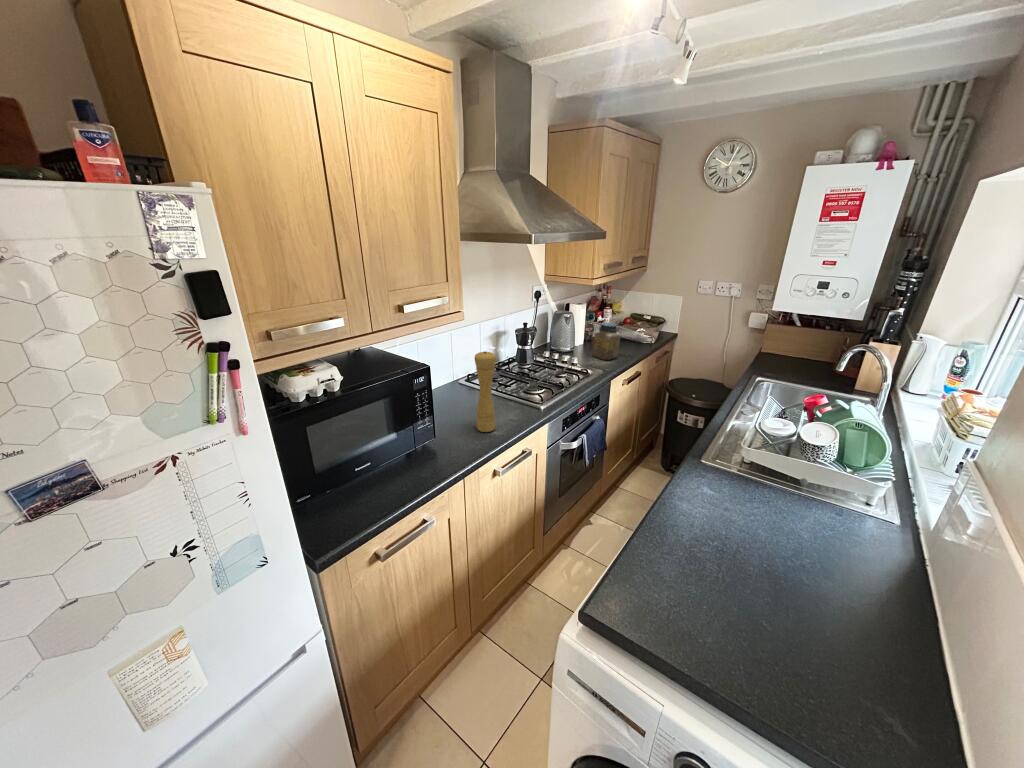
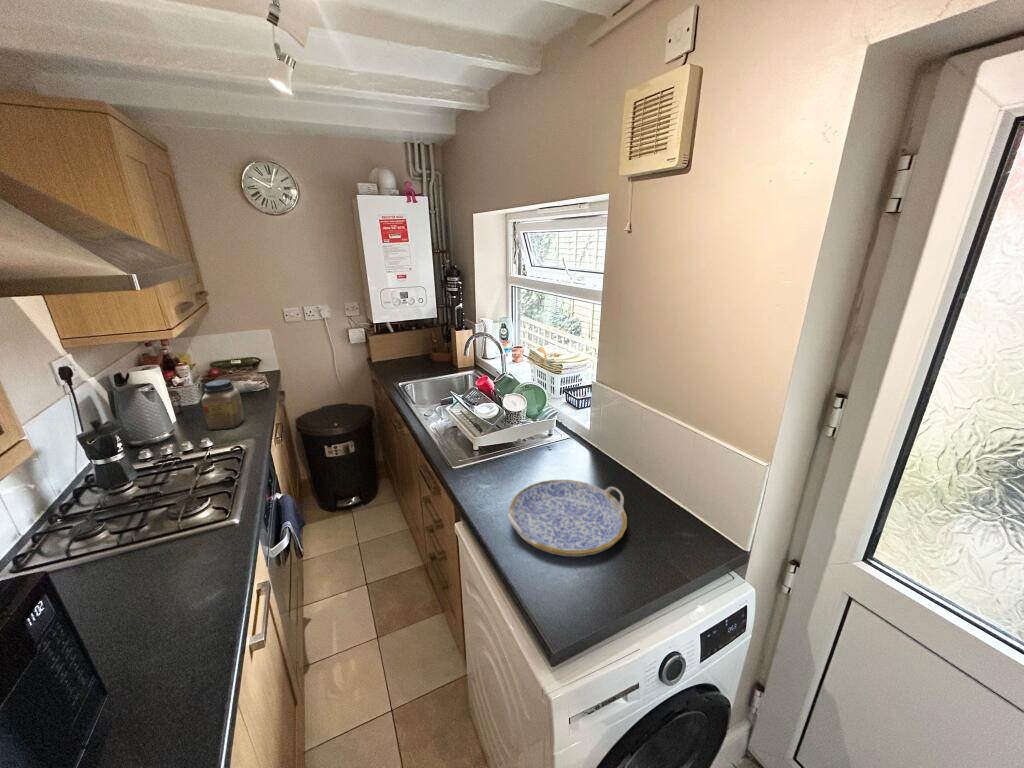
pepper mill: present [475,351,496,432] -> none [111,487,199,625]
serving tray: none [676,506,846,614] -> present [507,480,627,556]

